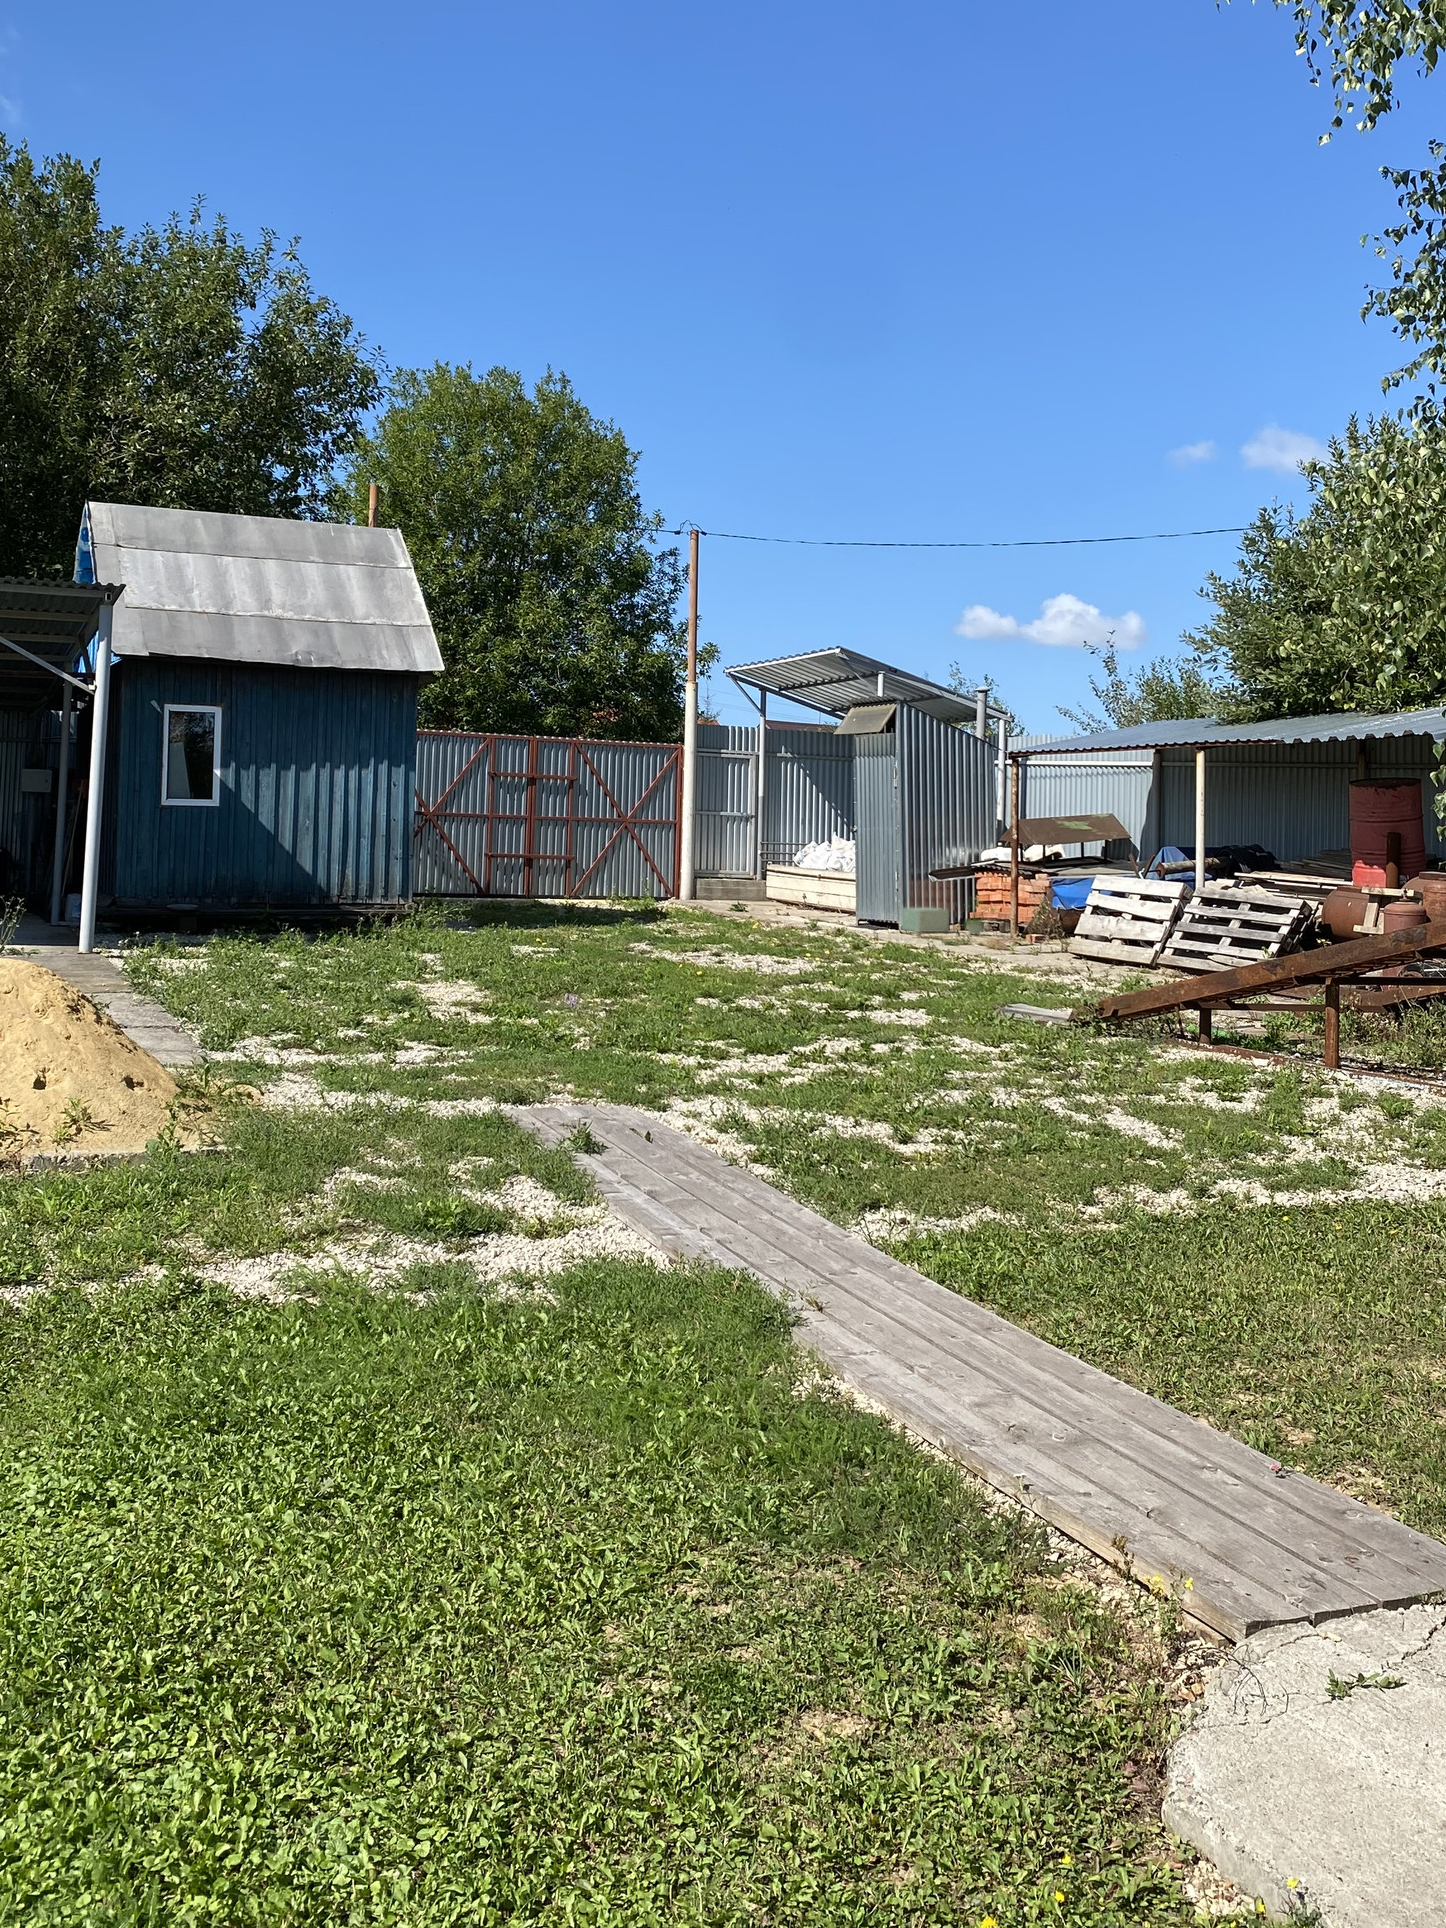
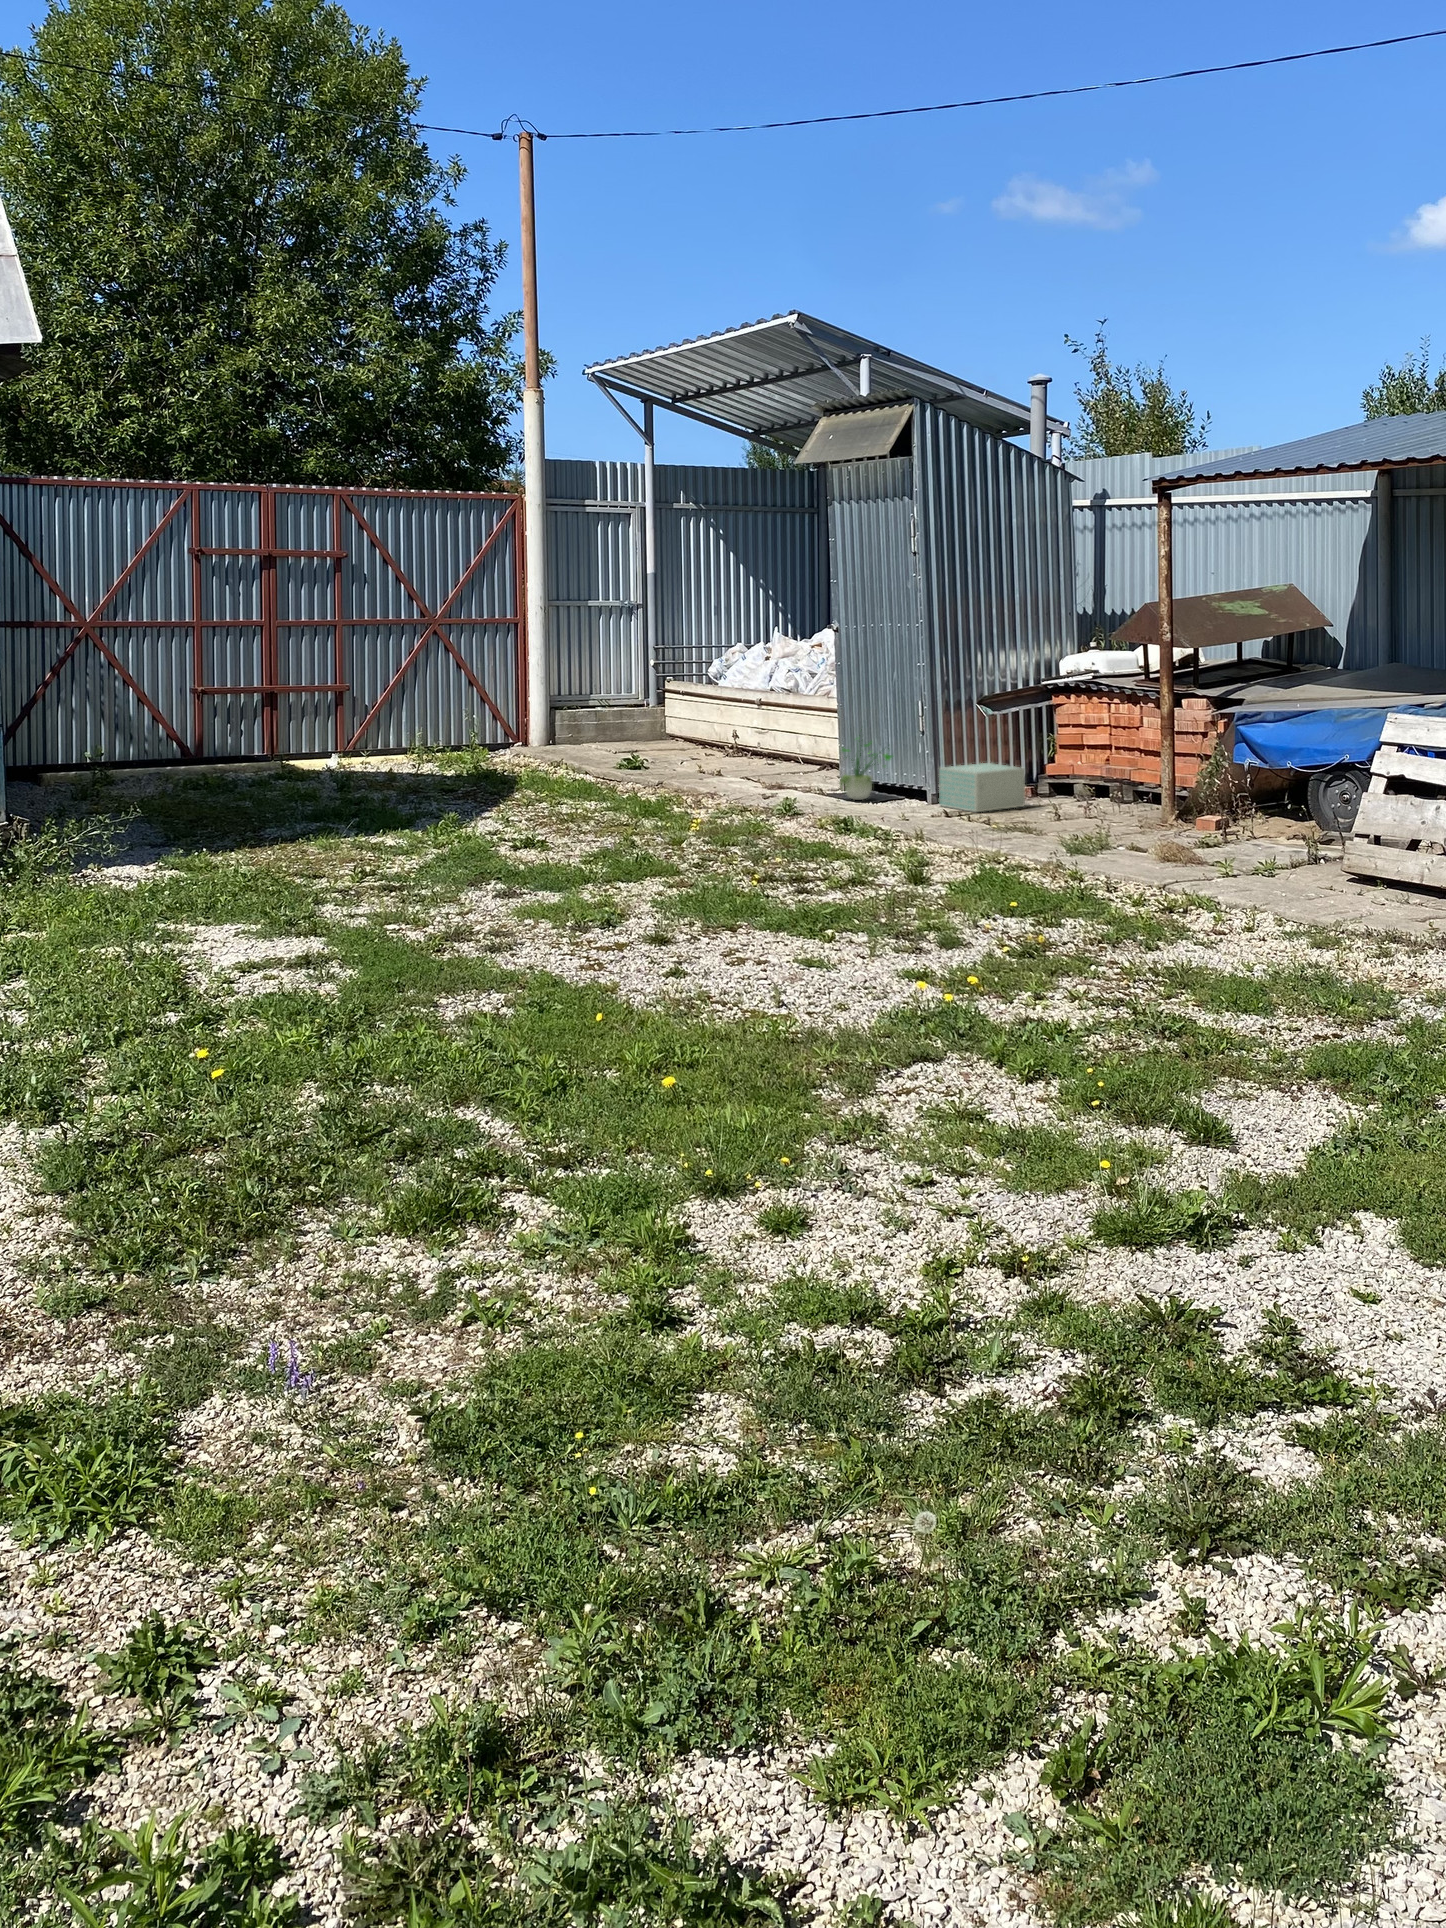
potted plant: present [965,898,994,935] -> present [839,743,892,800]

